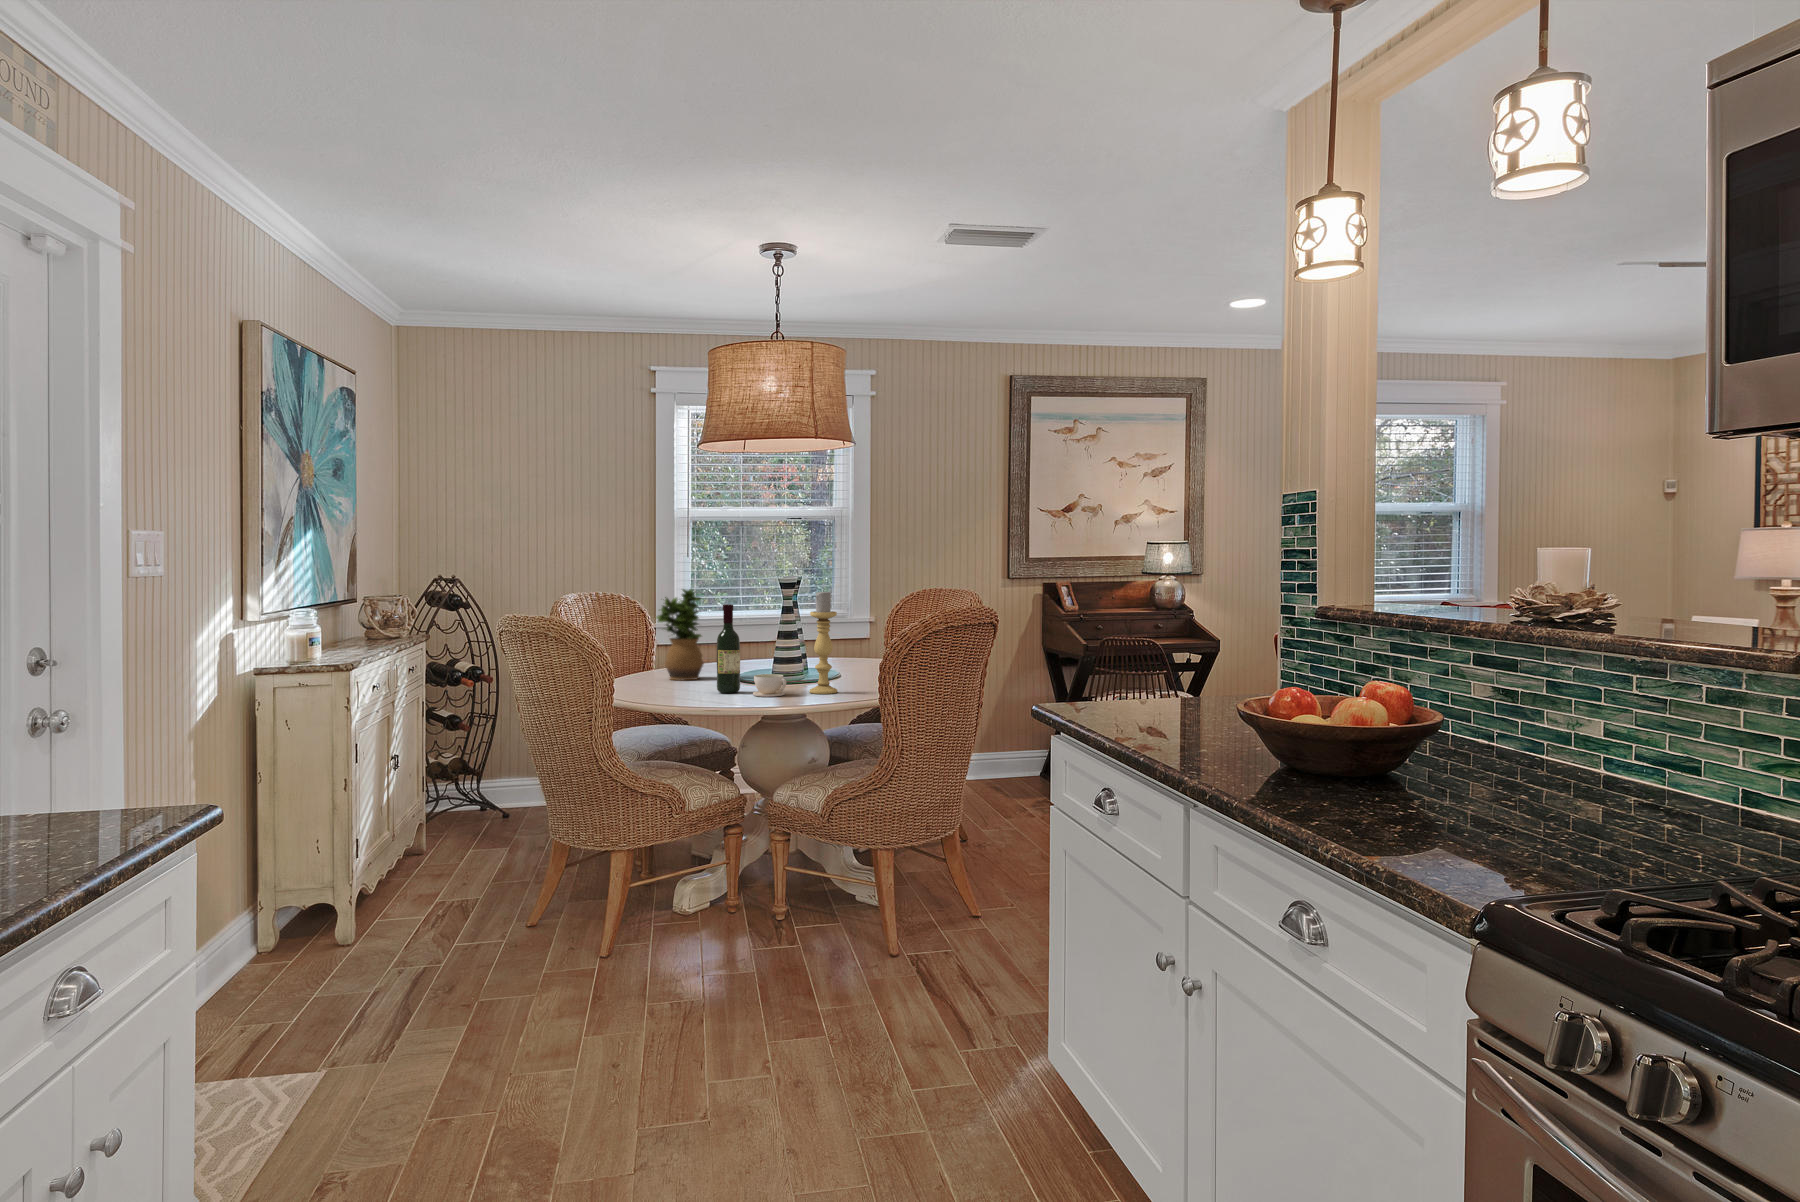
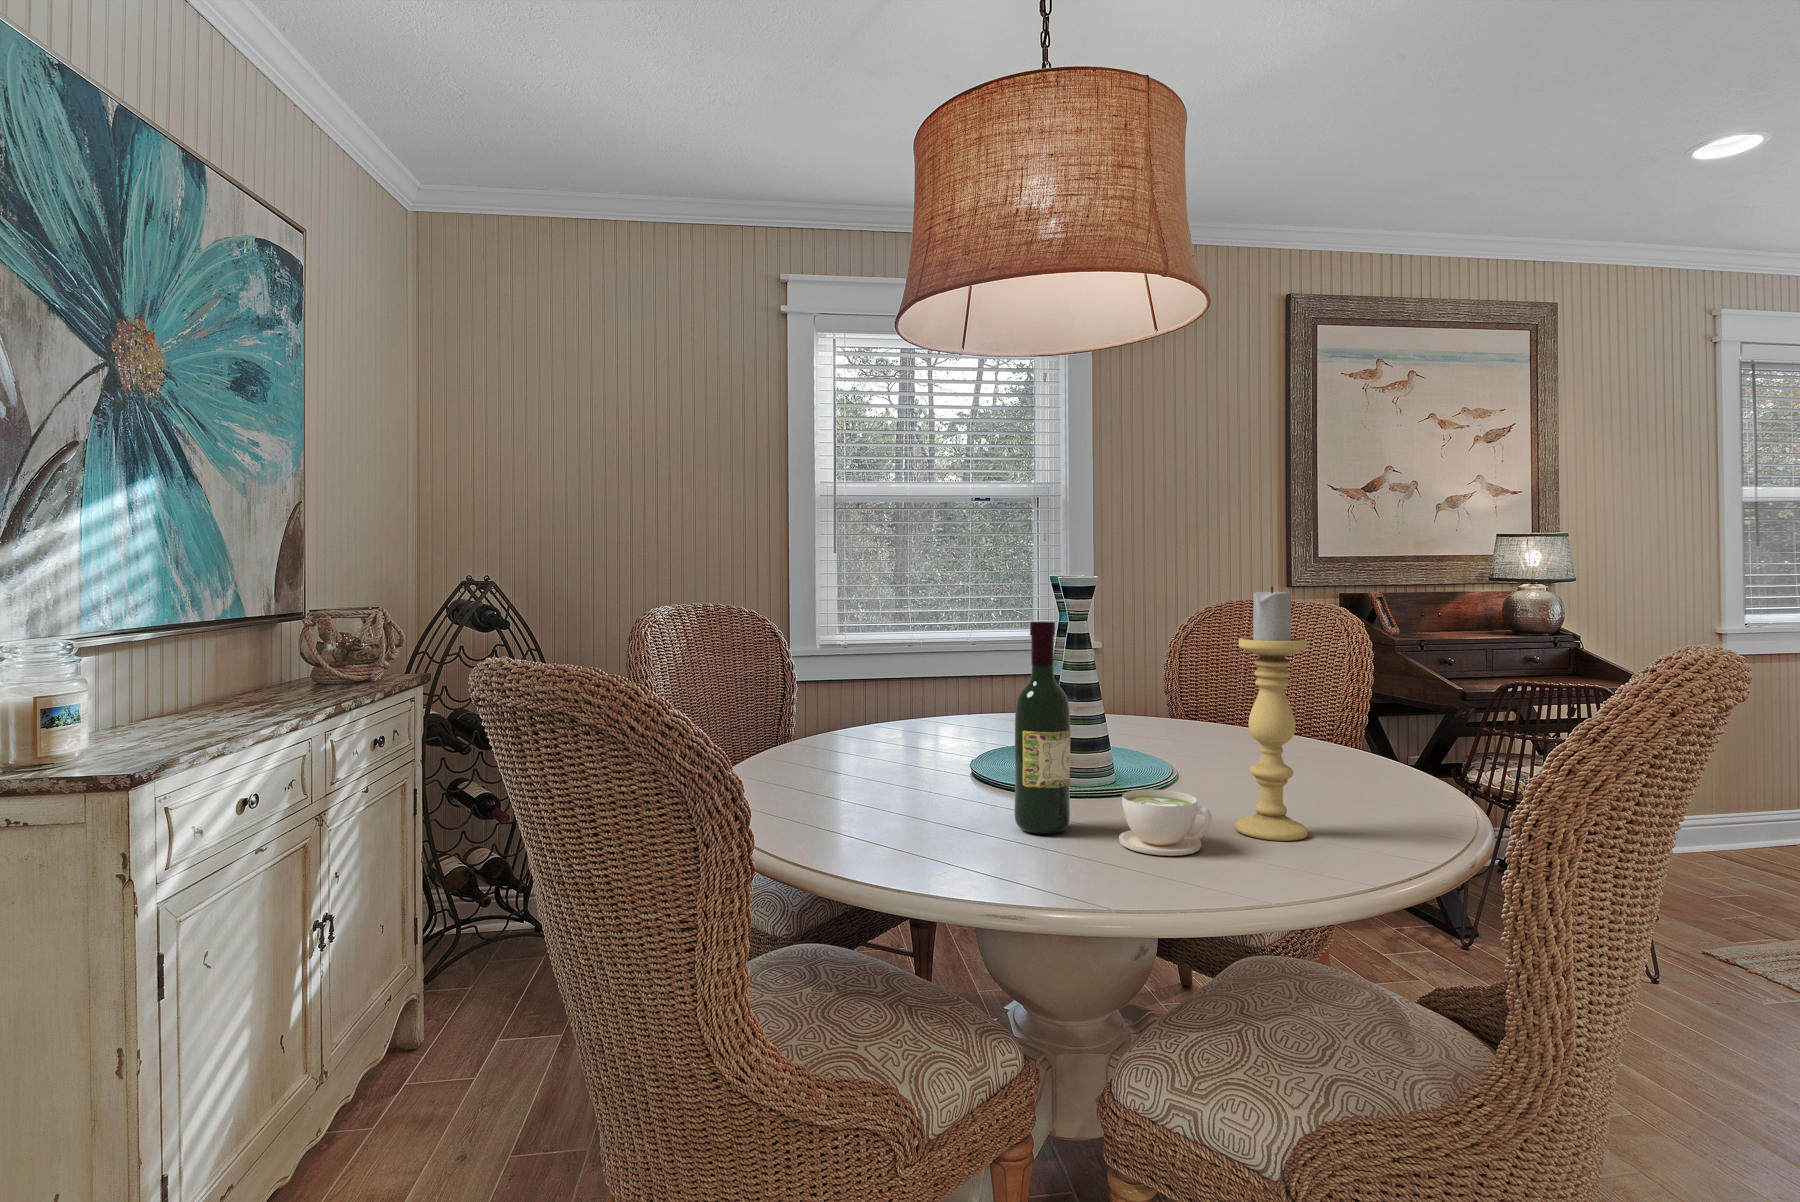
potted plant: present [657,589,704,680] -> none [831,592,926,774]

